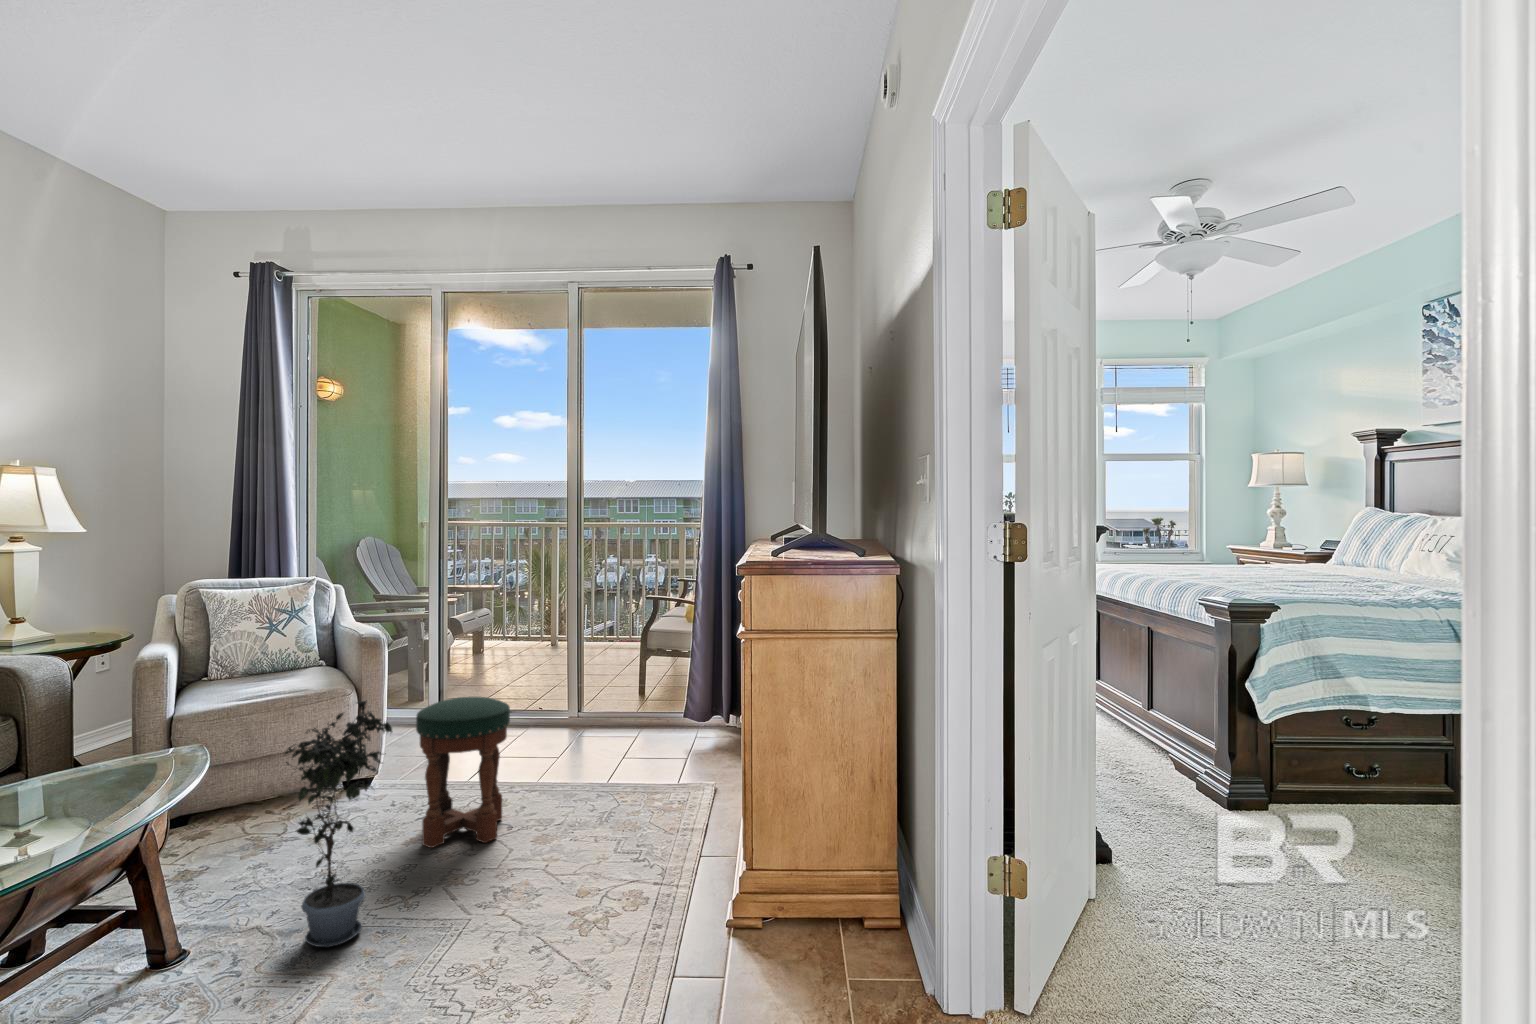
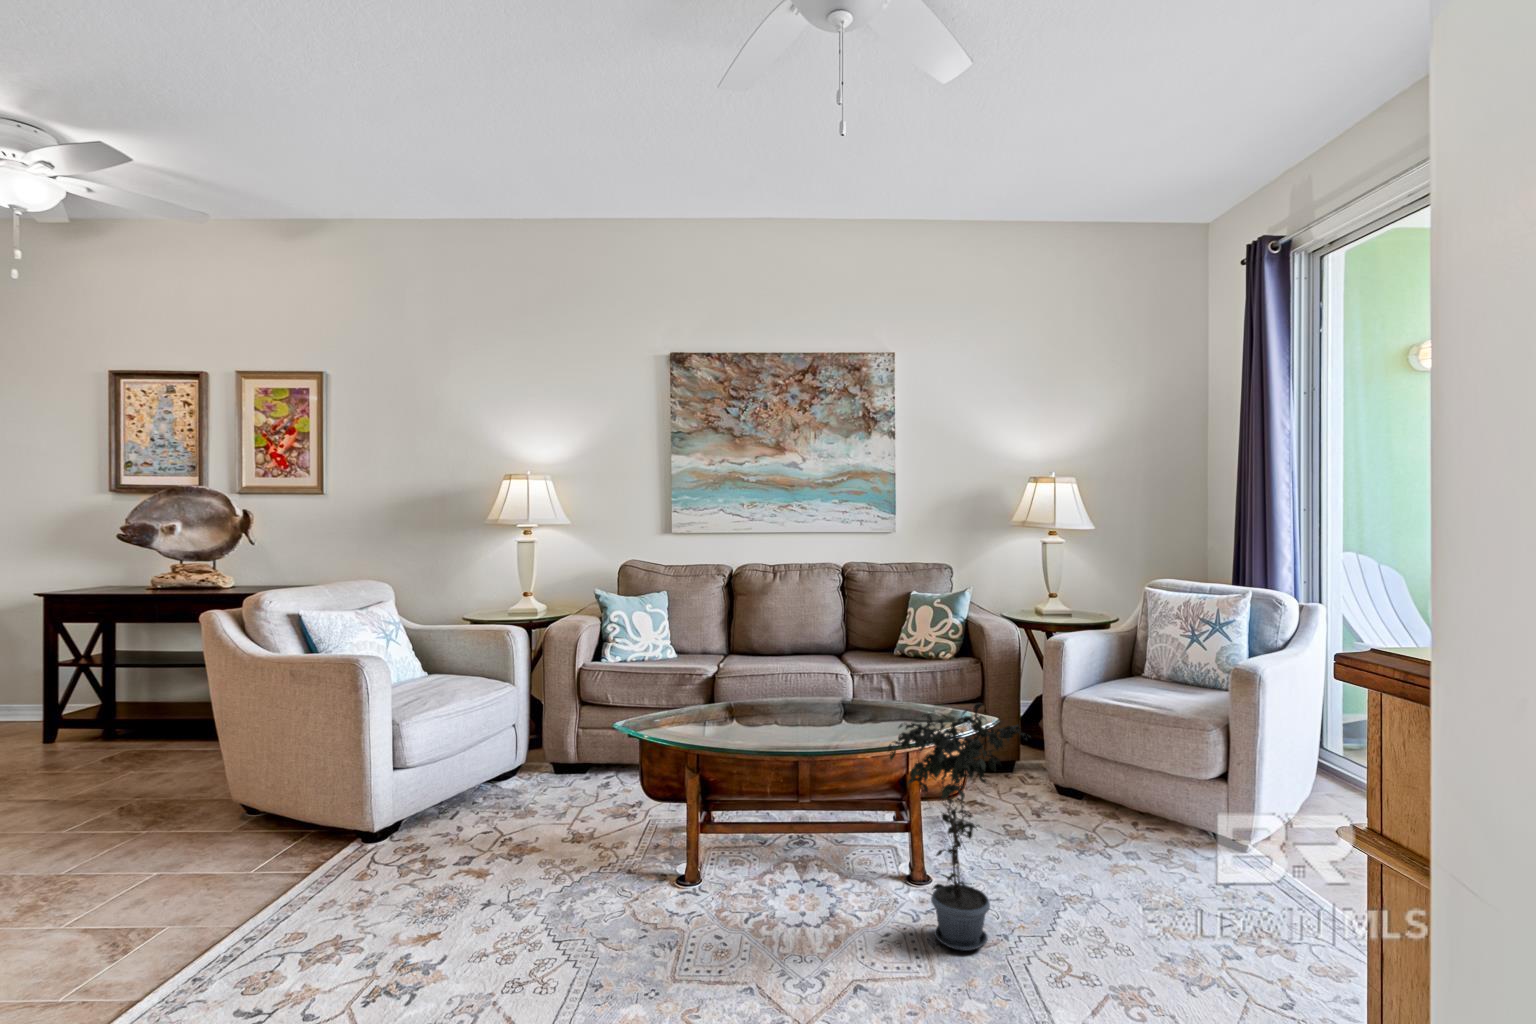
stool: present [416,697,510,848] -> none [1171,758,1311,980]

